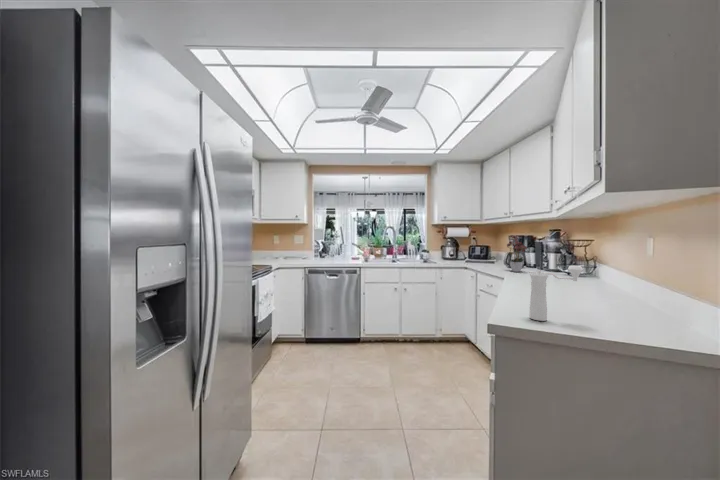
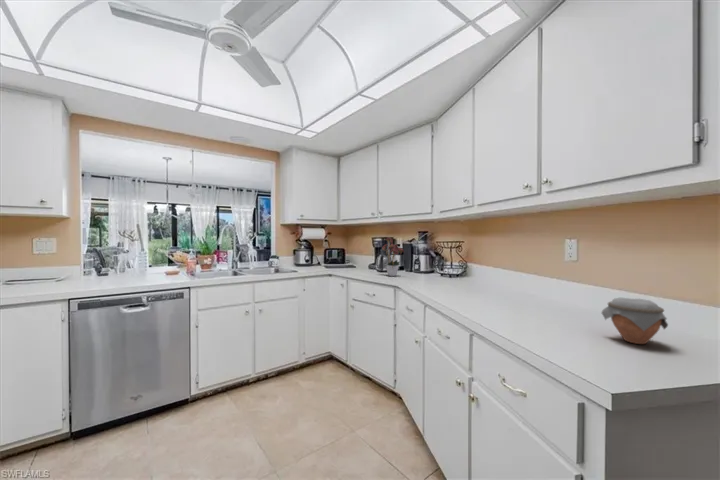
pepper mill: present [529,265,583,321] -> none [534,272,587,343]
jar: none [612,293,674,338] -> present [602,298,668,344]

